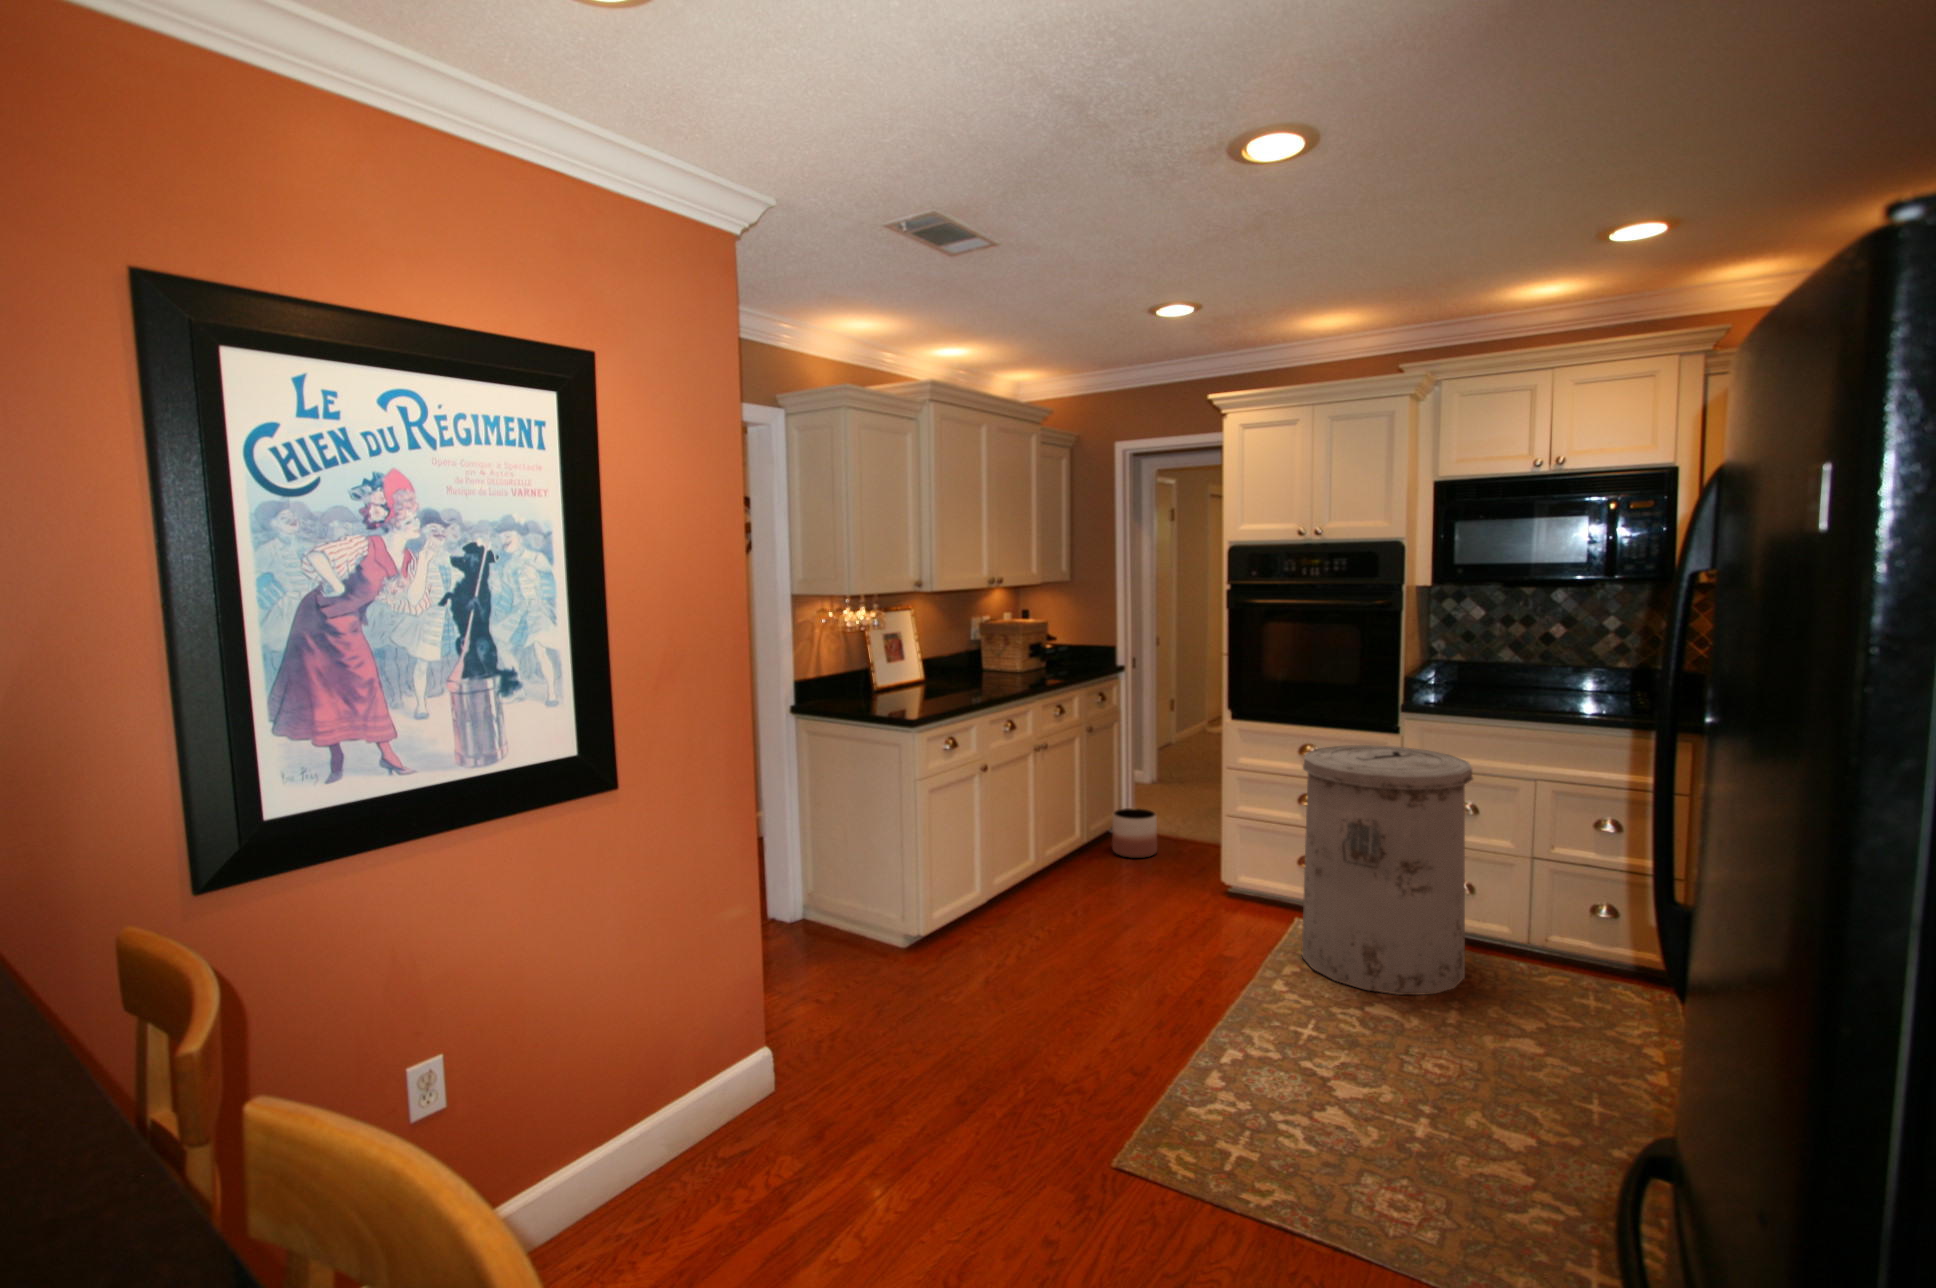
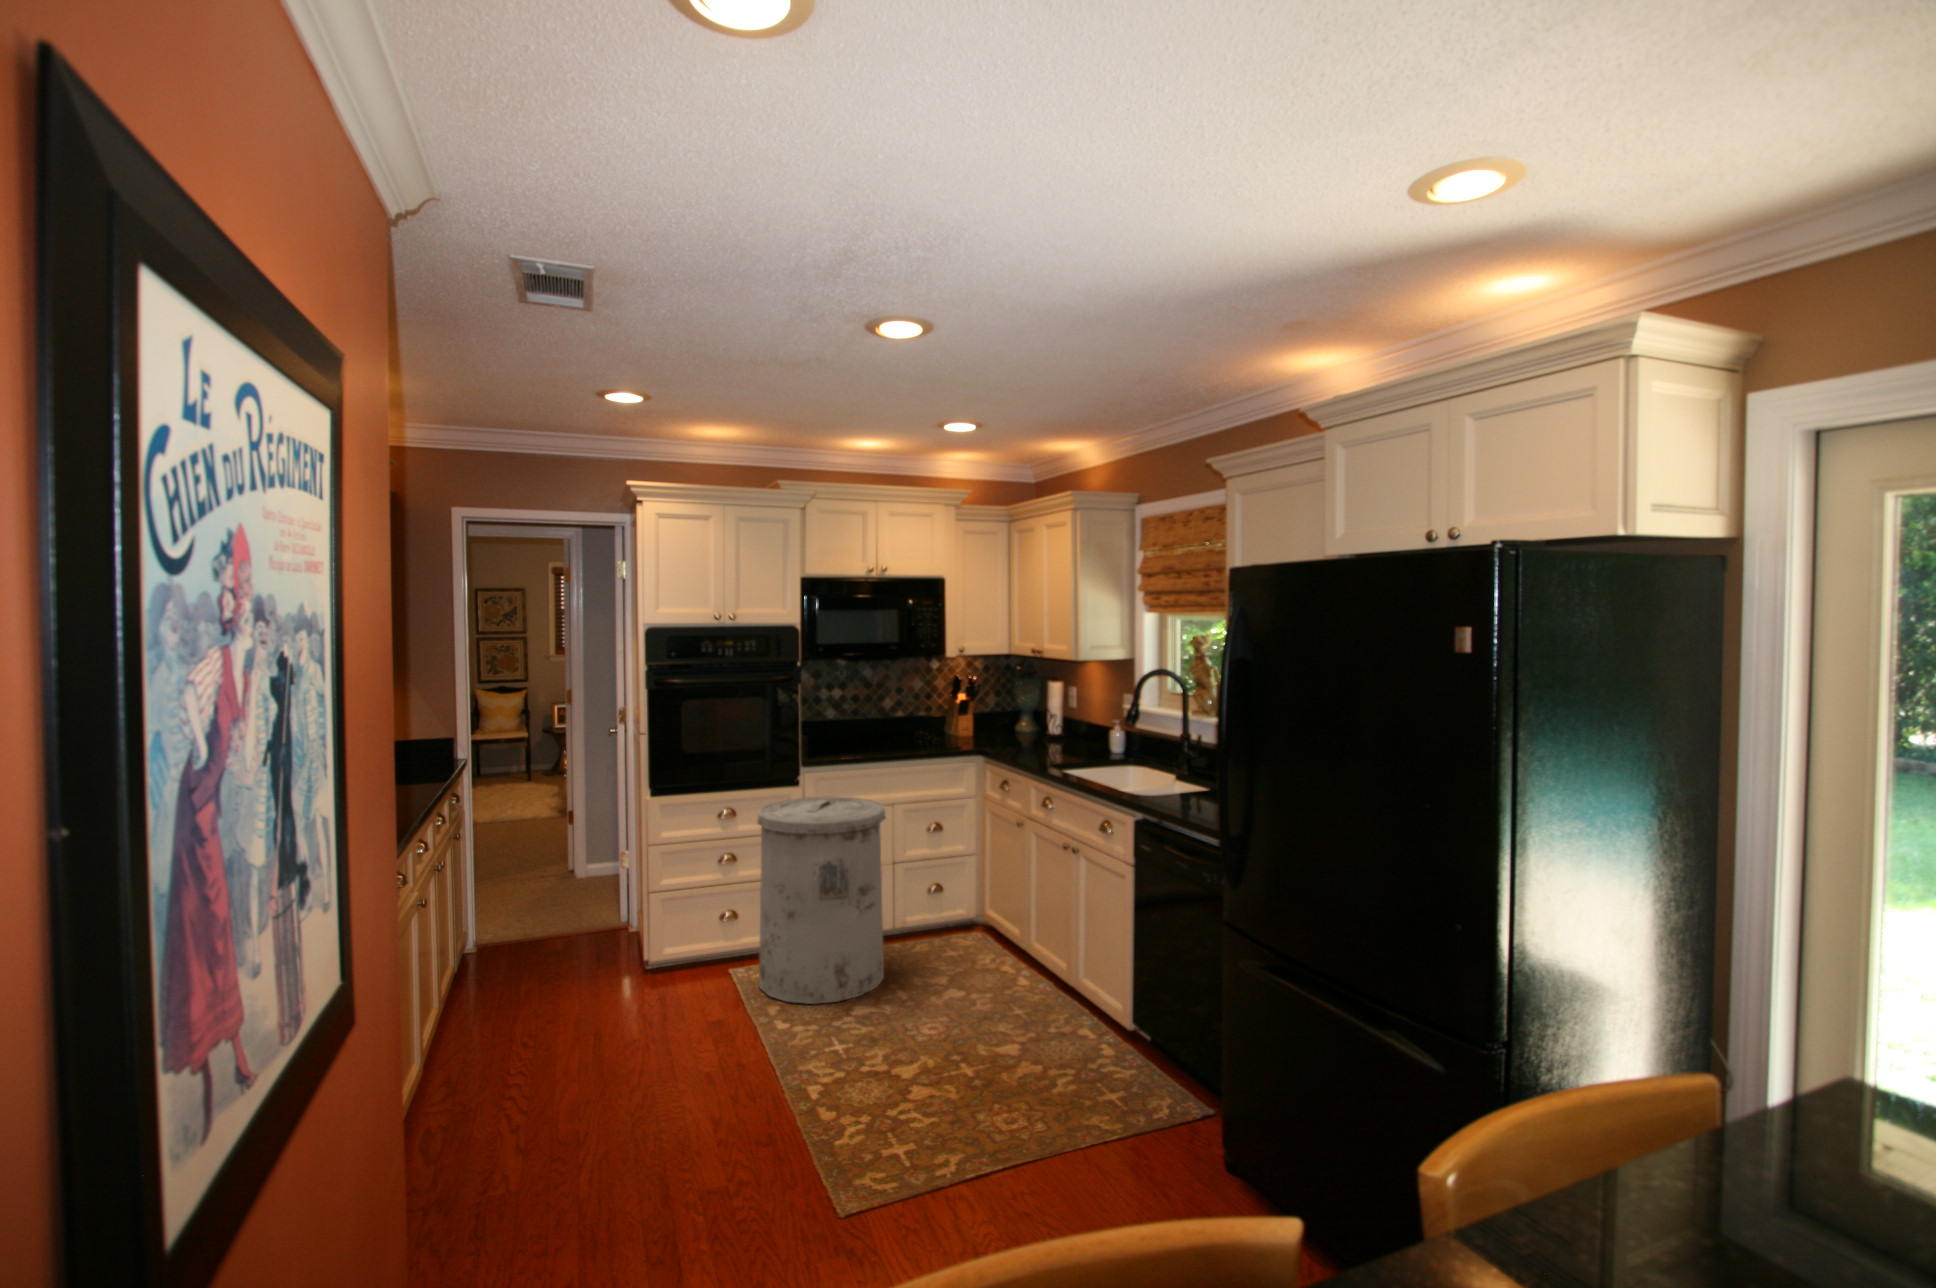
planter: present [1112,808,1157,858] -> none [472,910,526,969]

